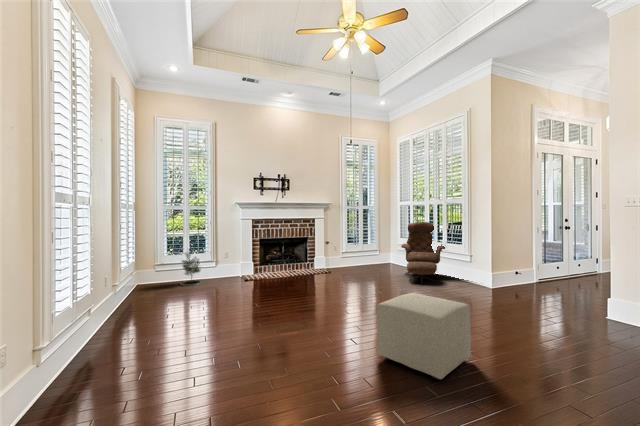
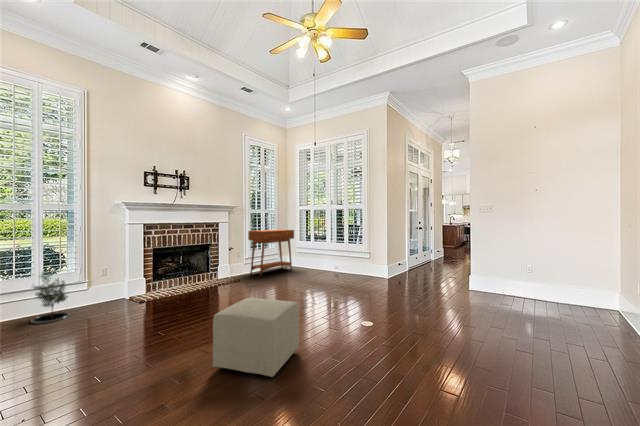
lounge chair: present [401,222,445,283] -> none [309,226,347,282]
console table: none [344,226,392,271] -> present [248,229,294,276]
ottoman: present [377,293,471,379] -> present [213,298,299,377]

